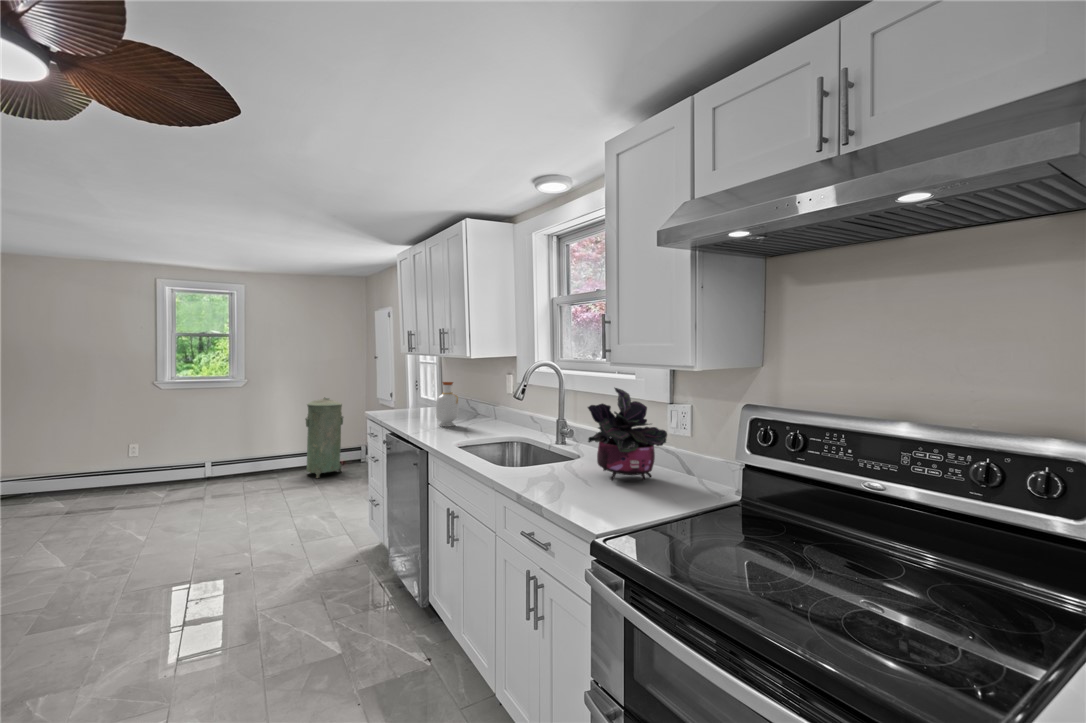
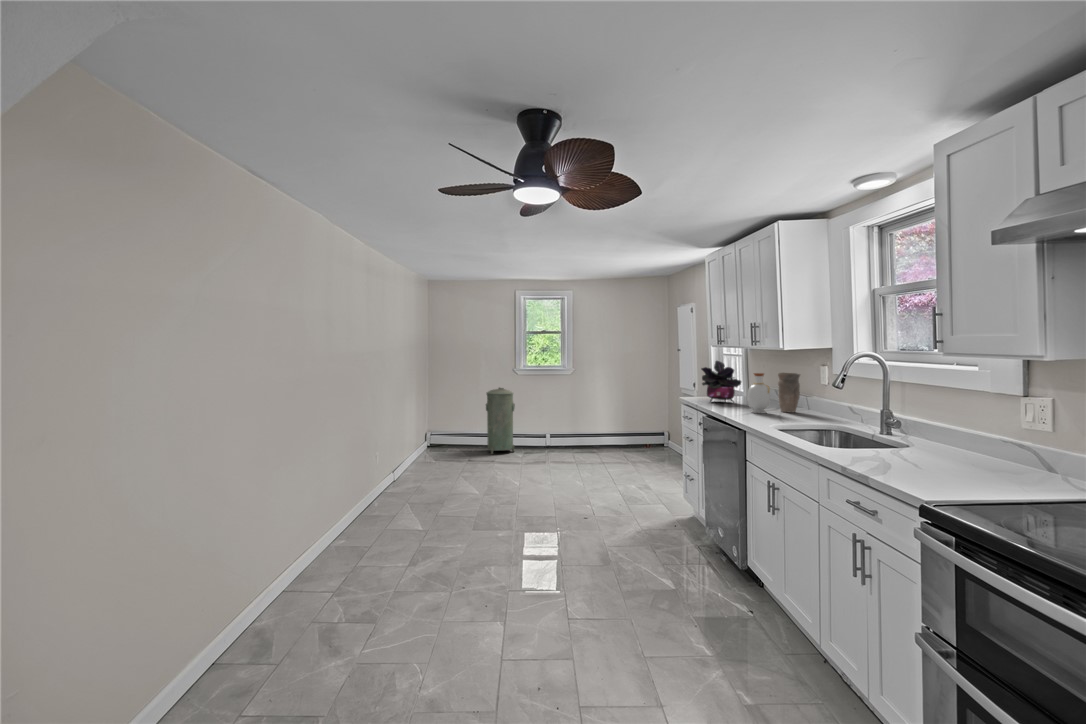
vase: none [467,381,489,424] -> present [778,373,800,413]
potted plant: present [588,388,667,480] -> present [701,361,741,402]
trash can: present [305,398,343,478] -> present [486,388,515,454]

